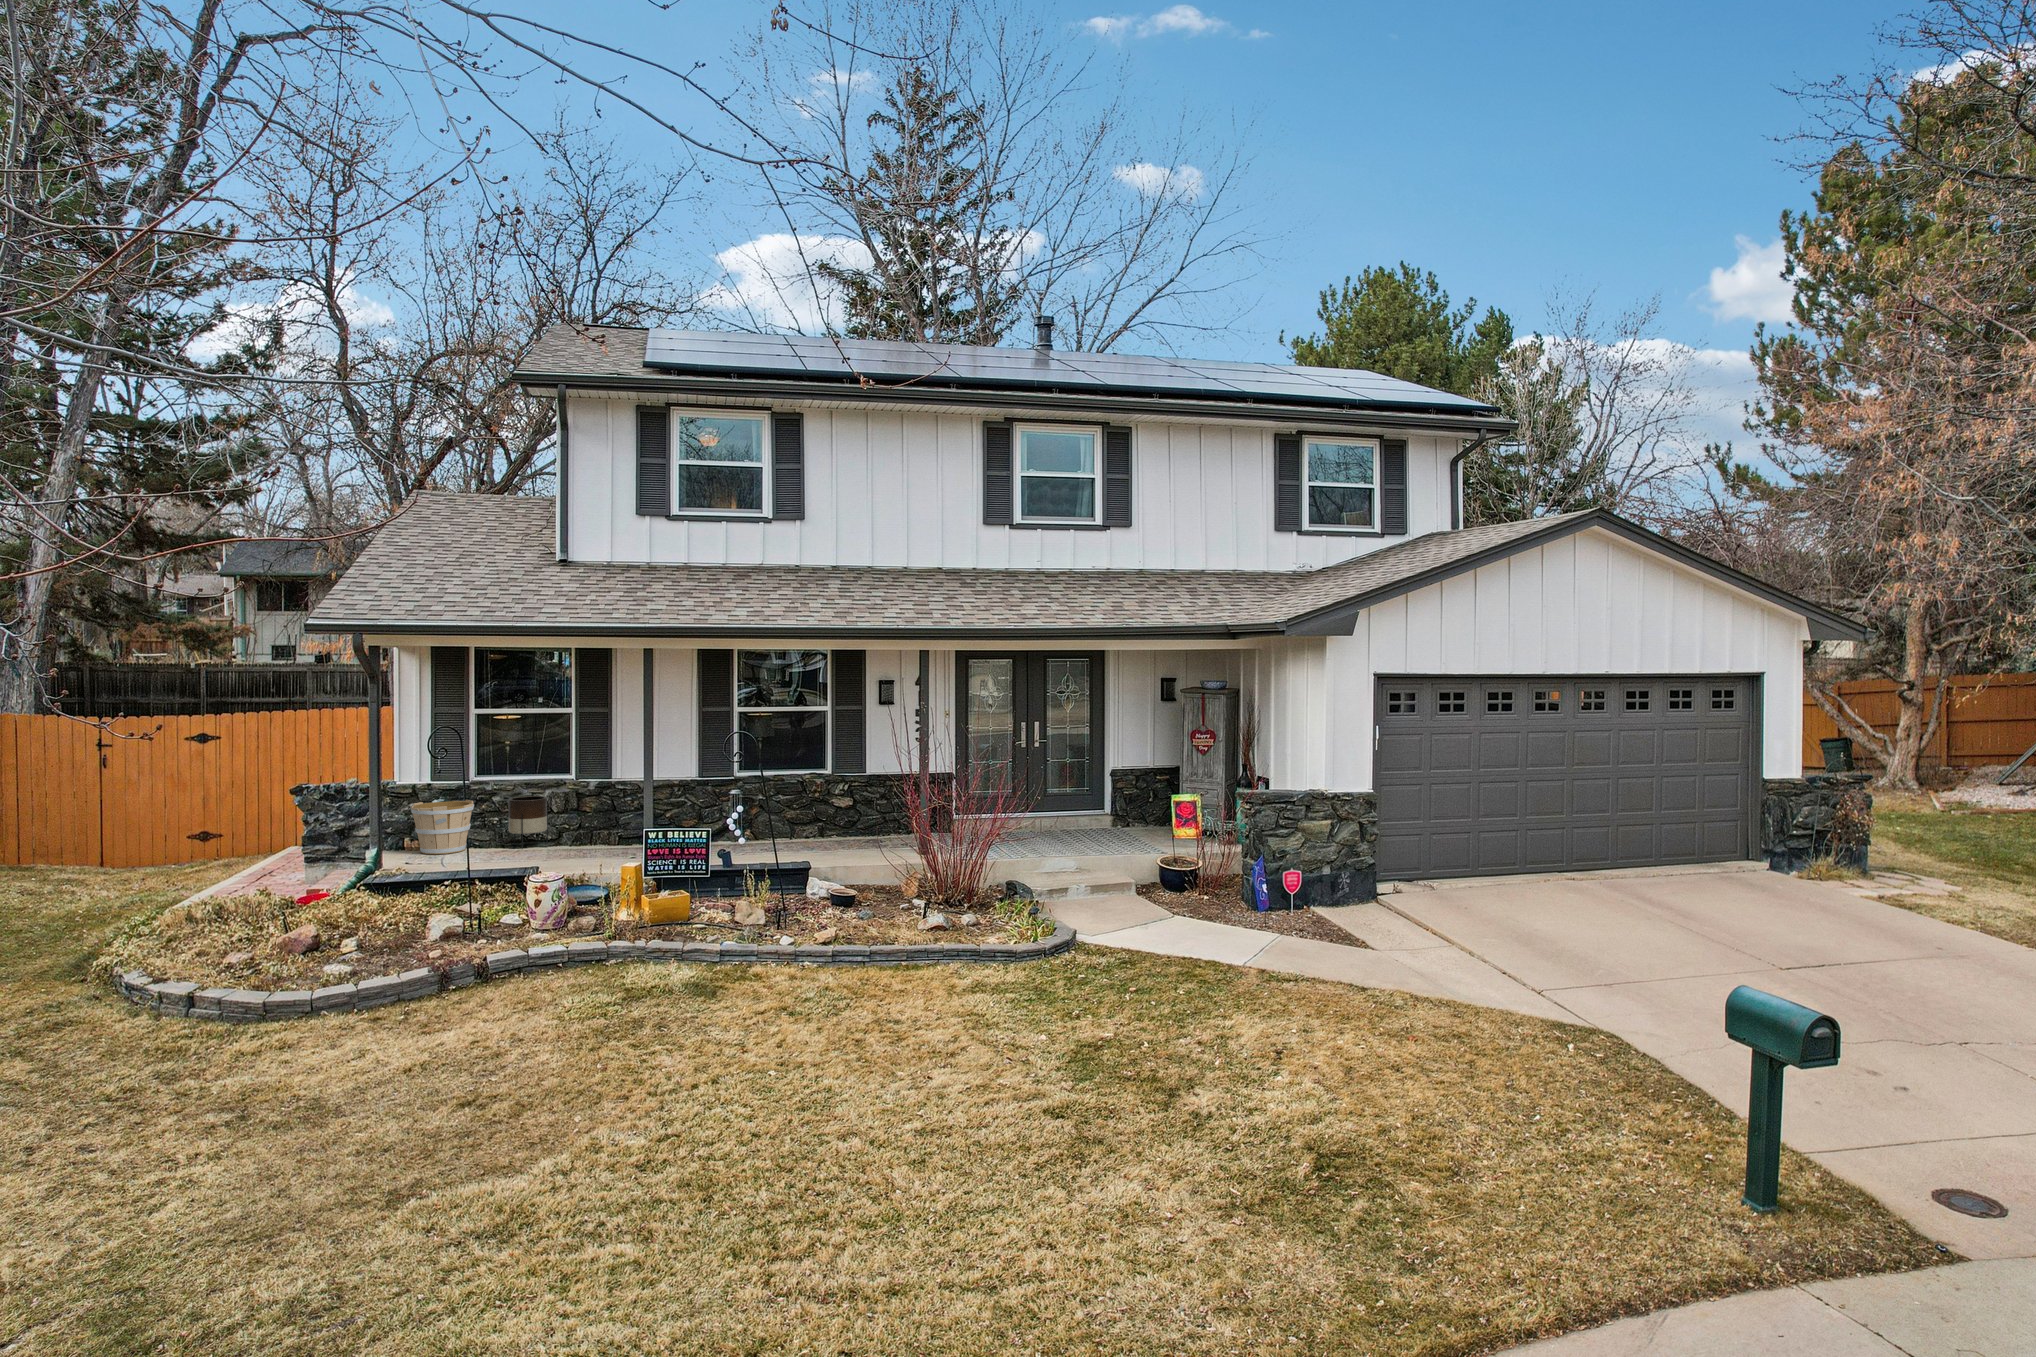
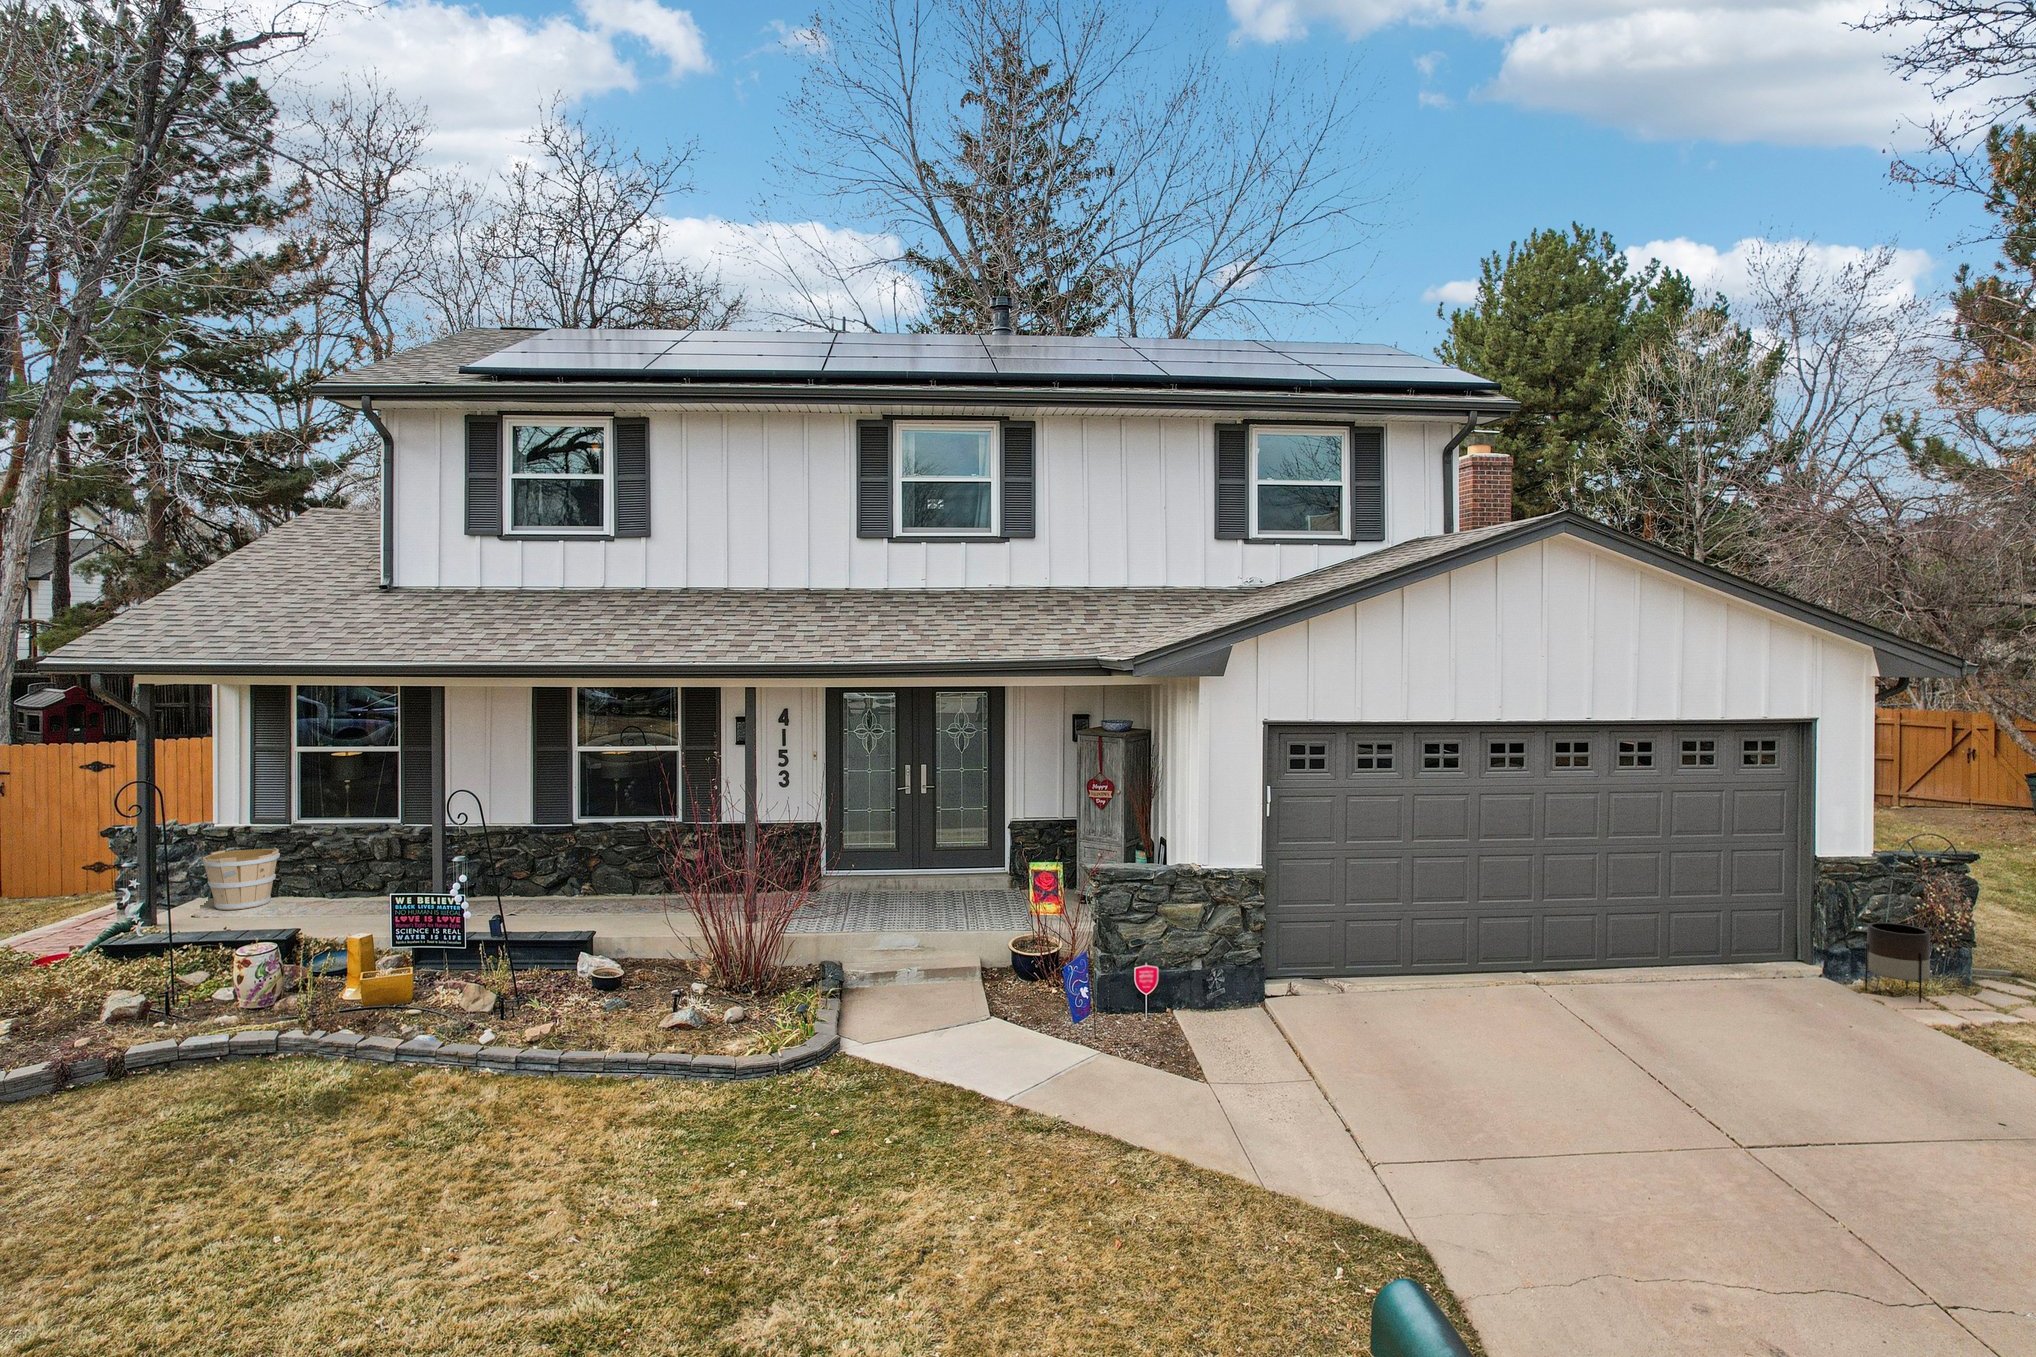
planter: present [508,796,548,849] -> present [1865,922,1930,1003]

